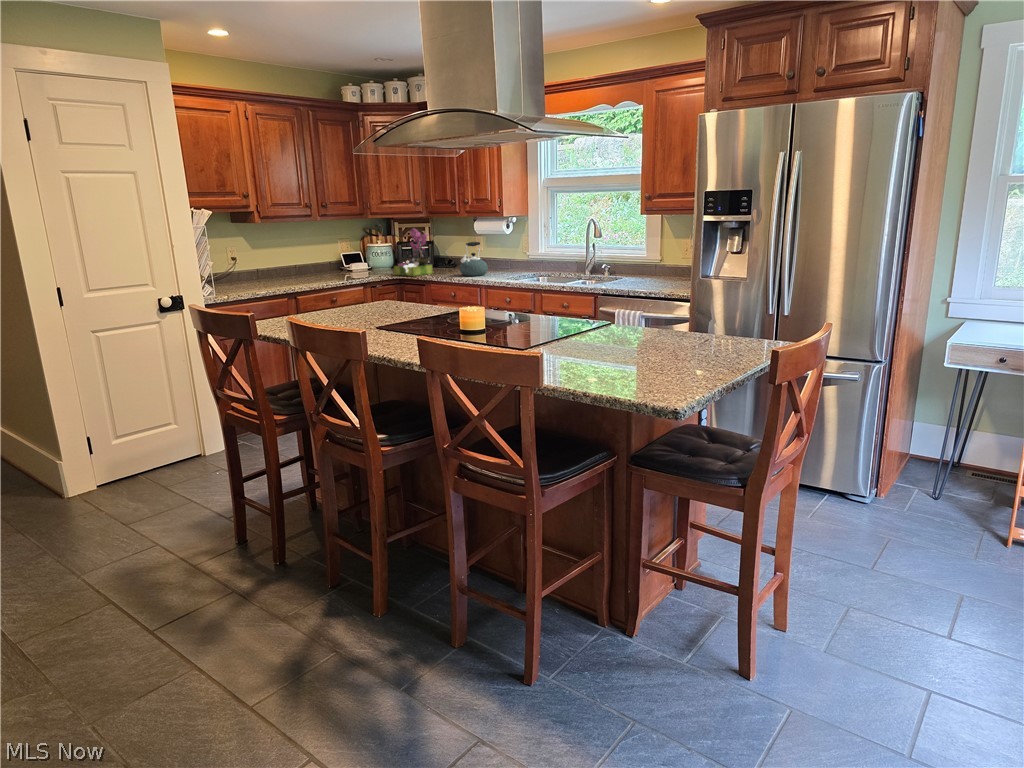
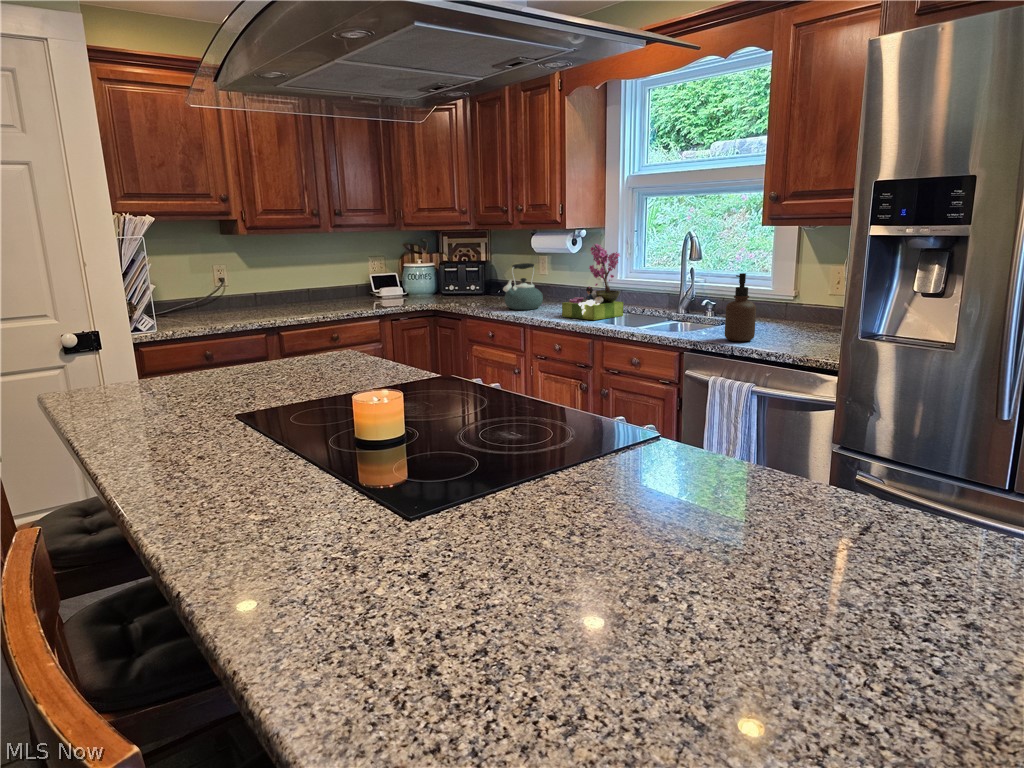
flower arrangement: present [394,228,433,276] -> present [562,244,623,320]
soap dispenser: none [623,245,641,287] -> present [725,273,756,341]

